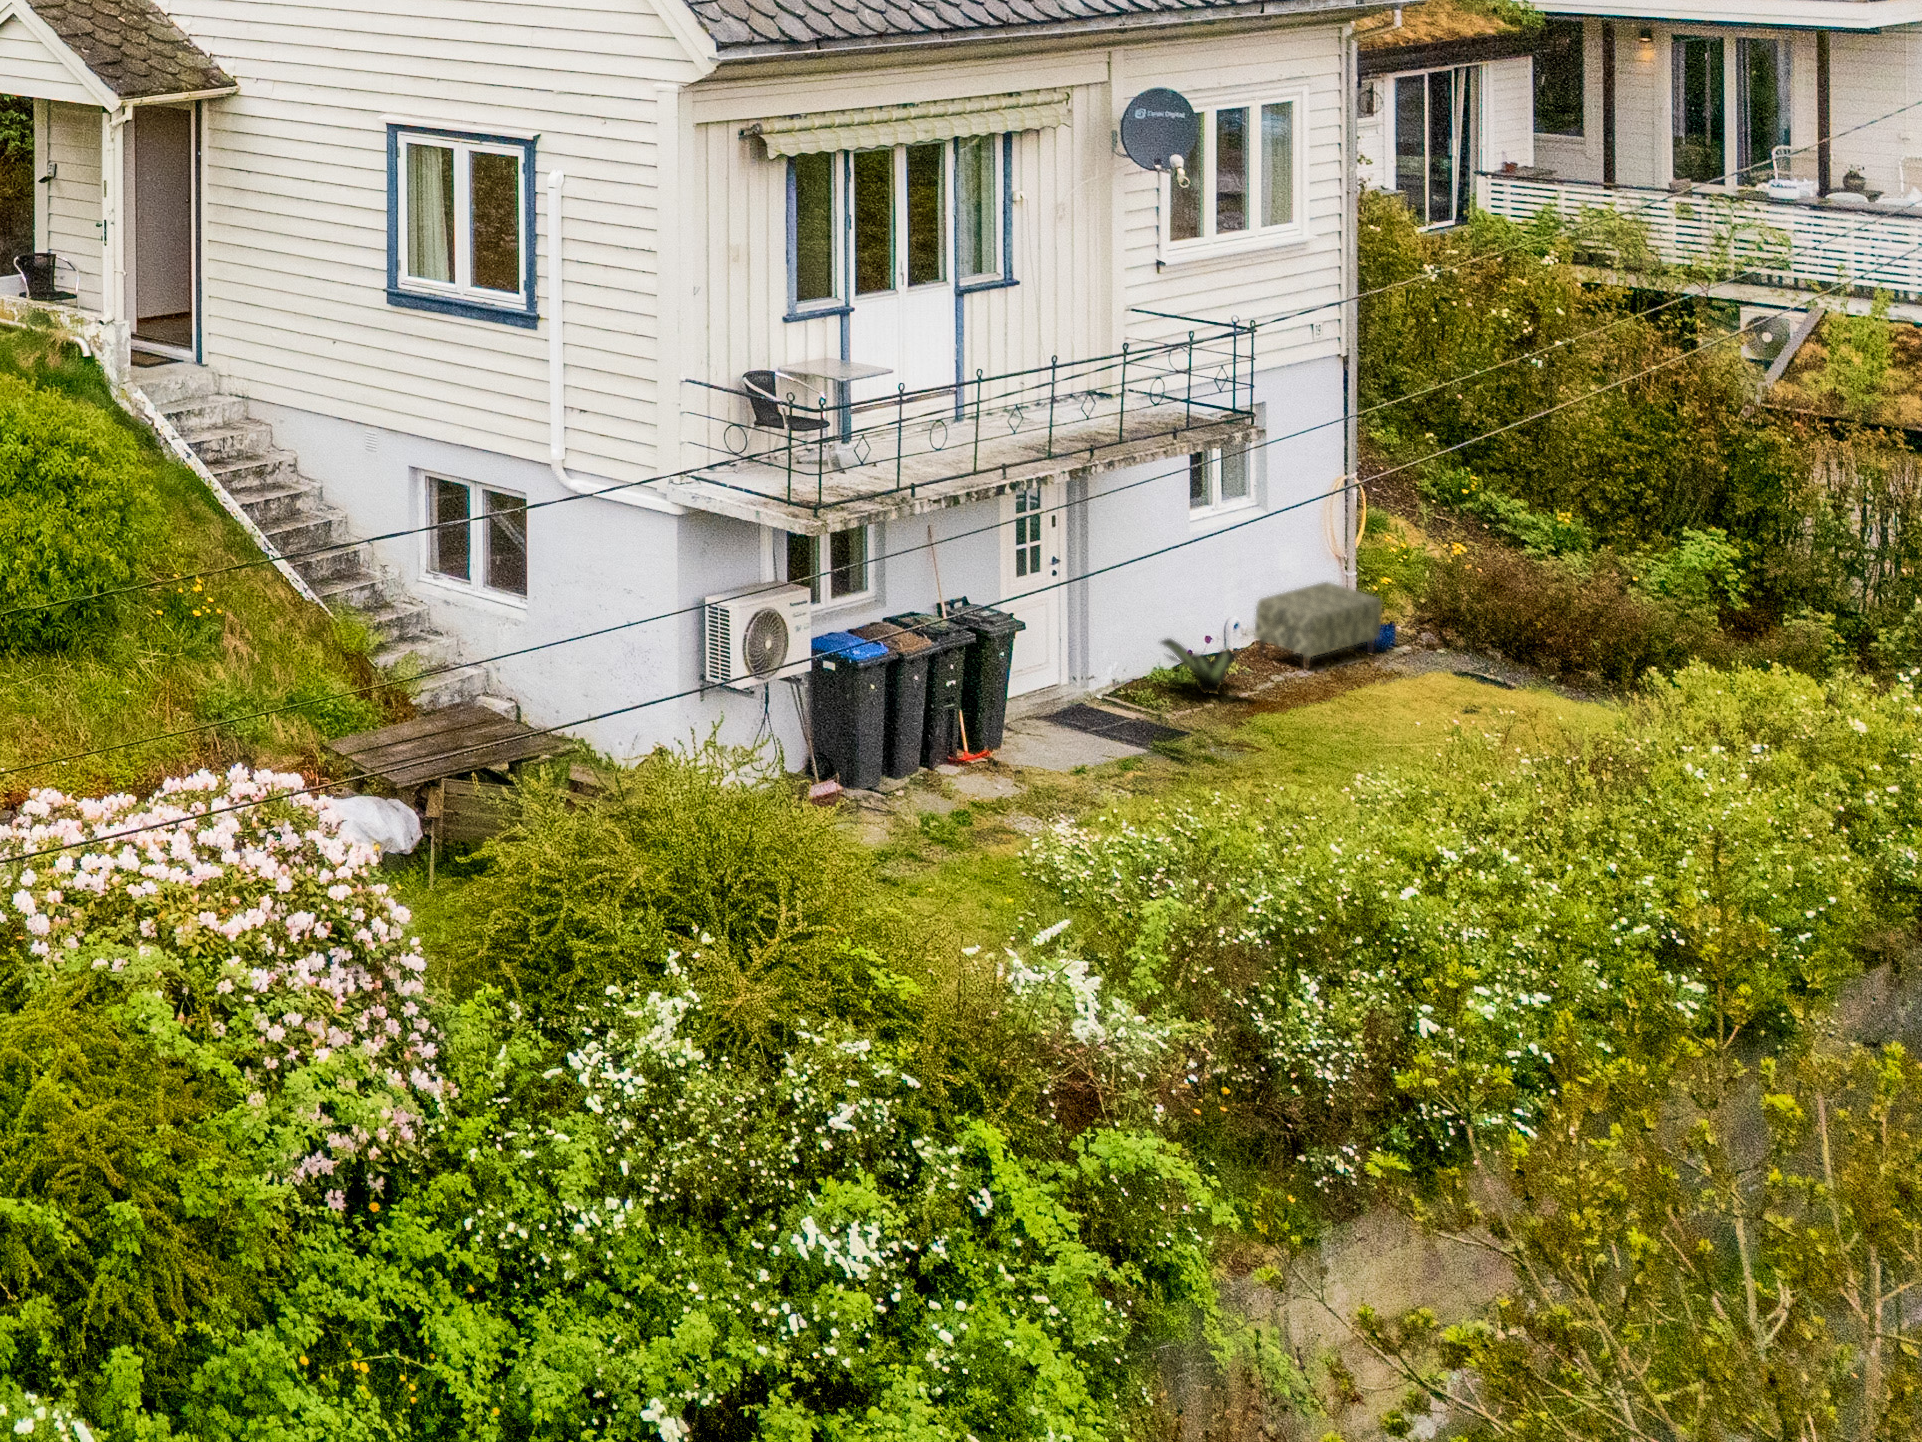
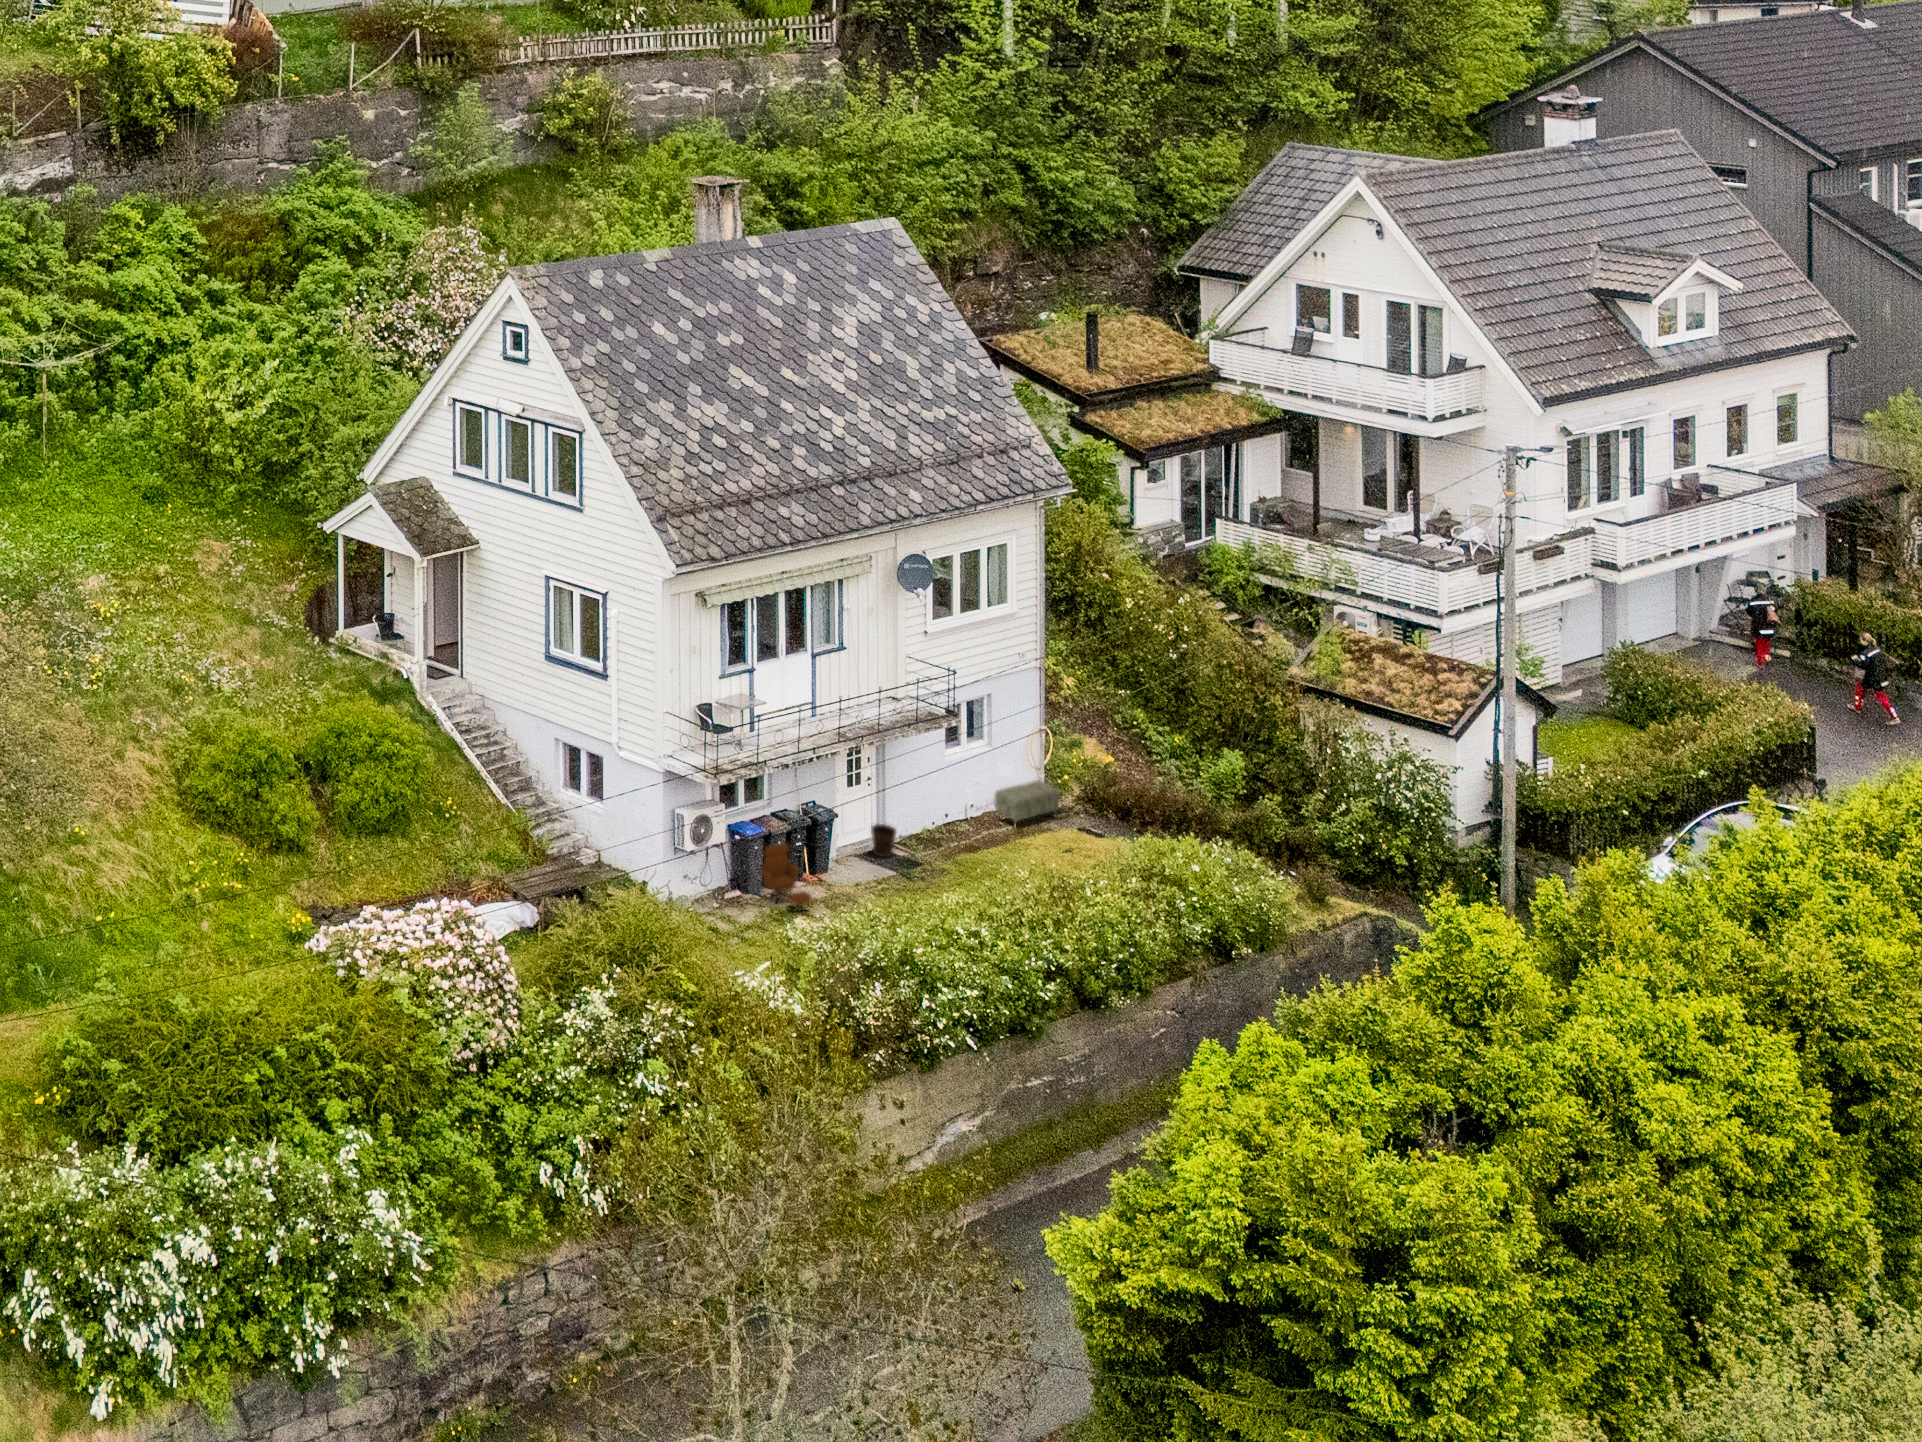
potted plant: present [1160,638,1250,694] -> none [935,813,977,843]
bucket: none [1050,654,1107,720] -> present [871,824,896,857]
lounge chair: none [869,677,997,834] -> present [761,843,812,911]

